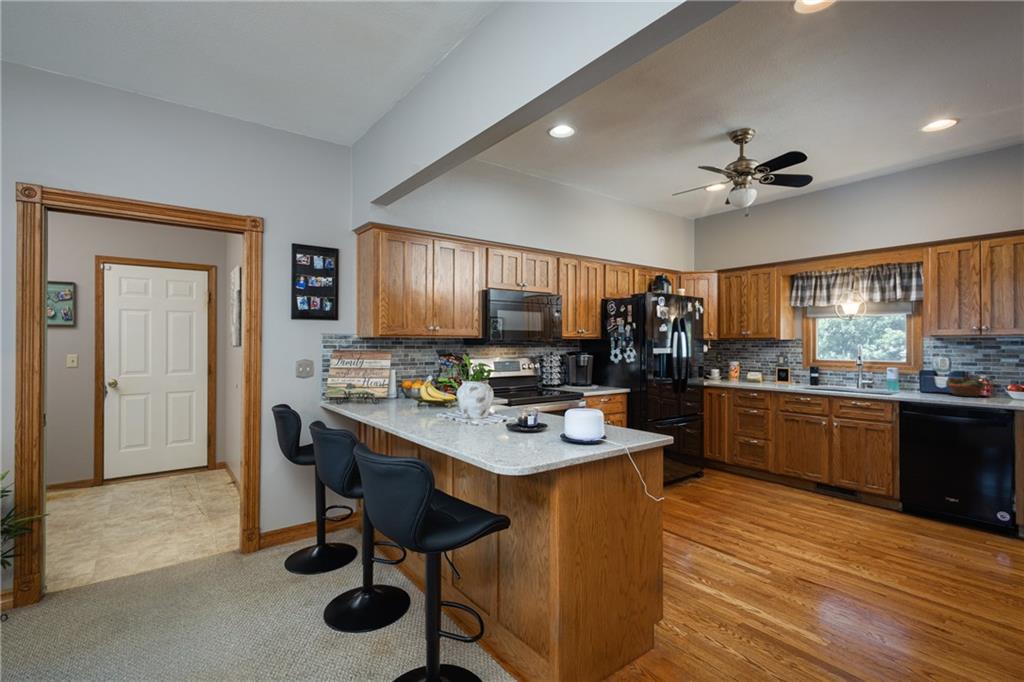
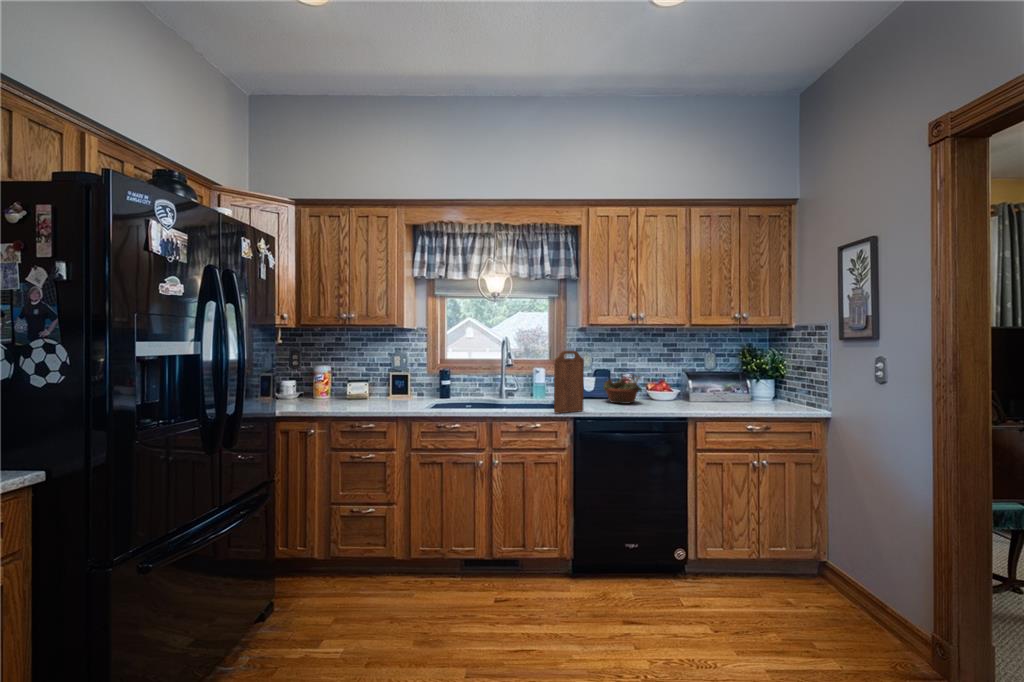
cutting board: none [879,354,910,396] -> present [554,351,584,413]

